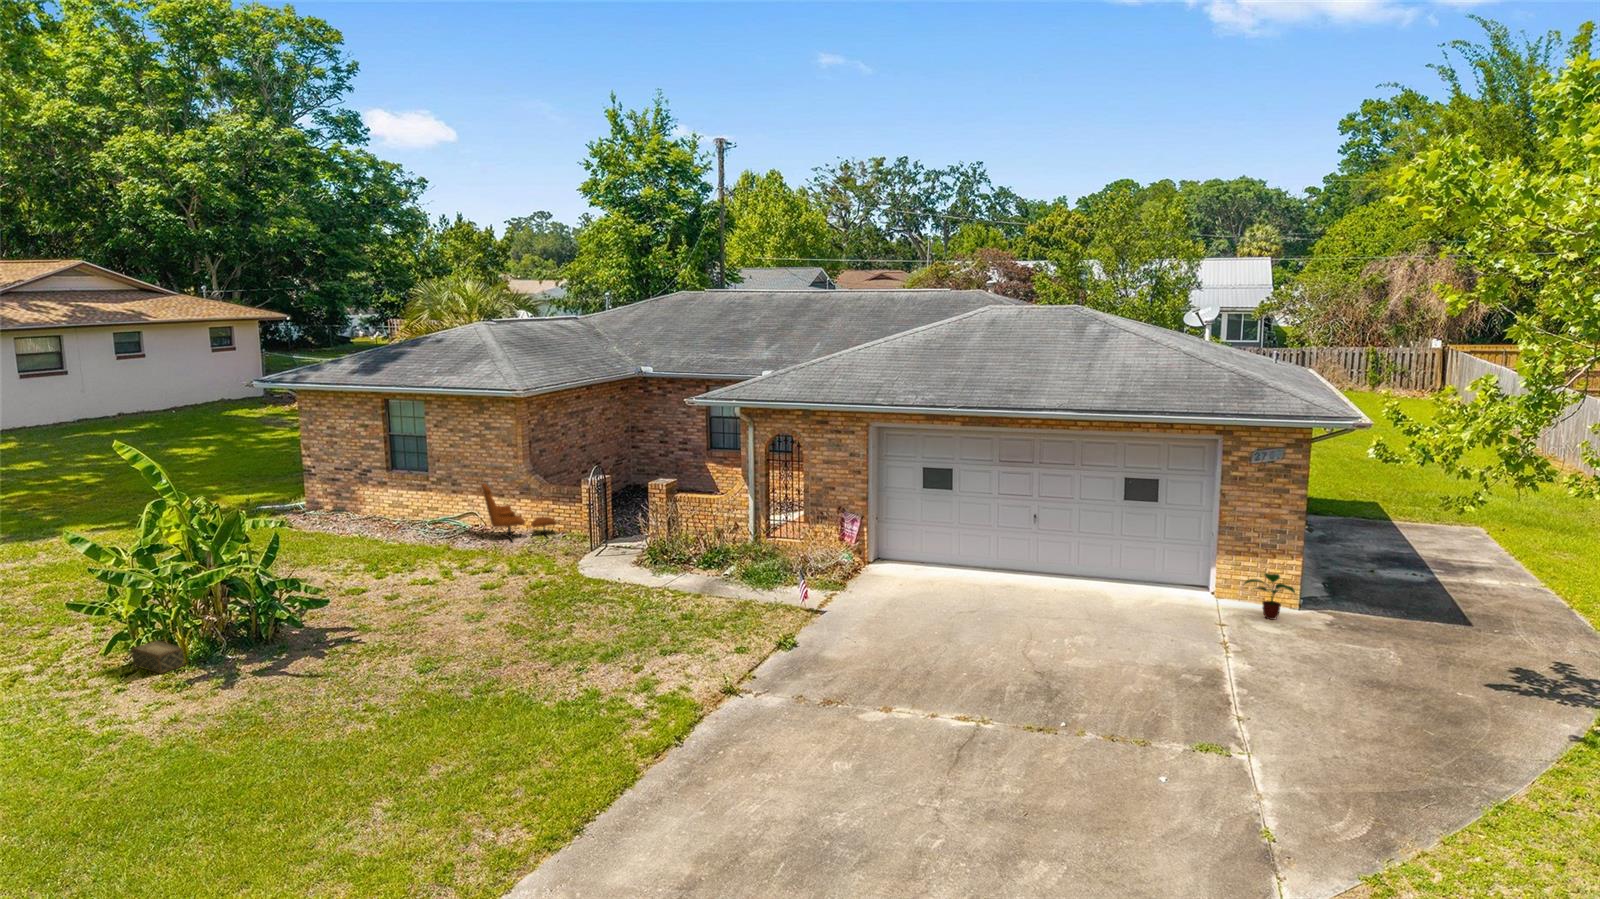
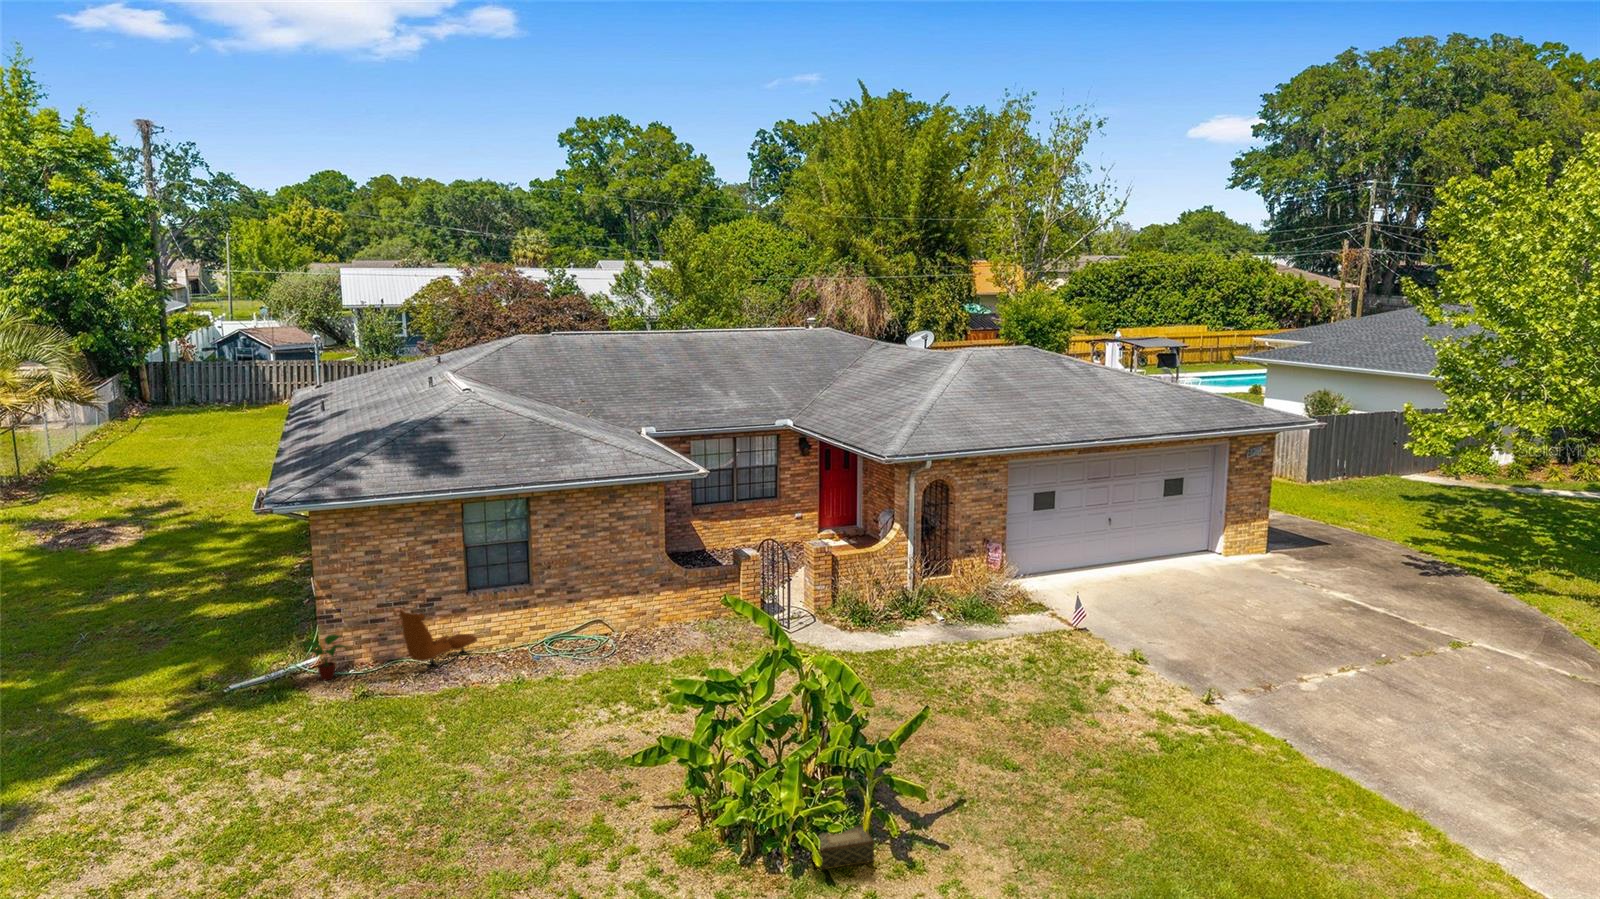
lounge chair: present [482,484,556,540] -> present [399,610,477,677]
potted plant: present [1245,573,1295,620] -> present [301,635,345,680]

